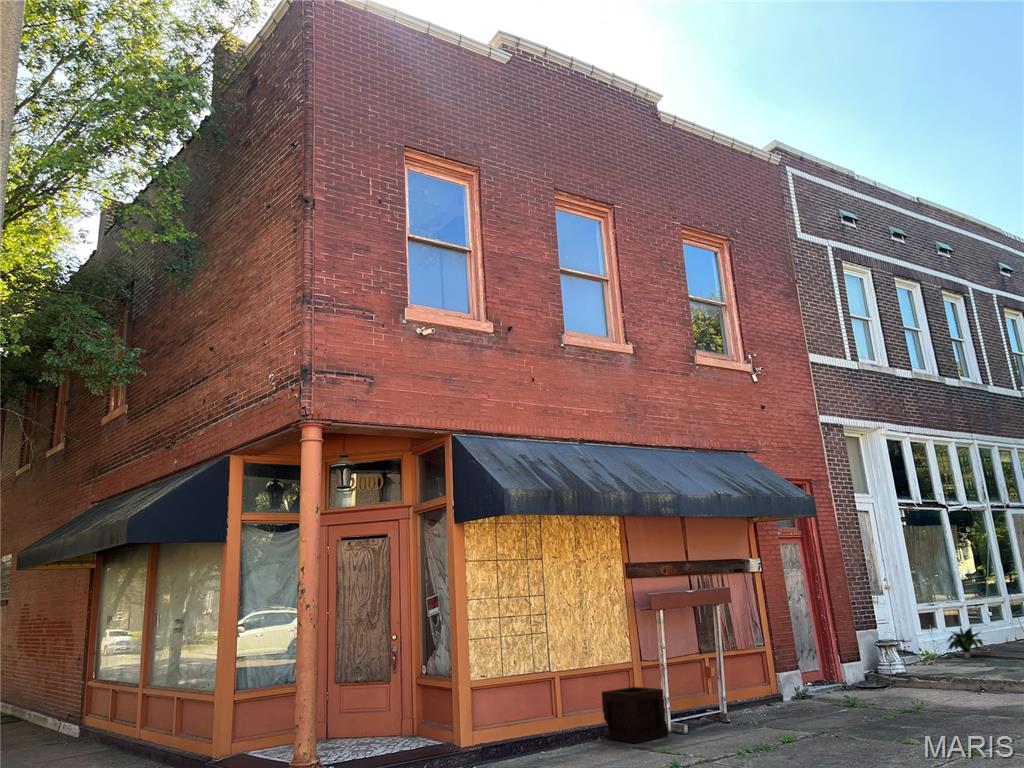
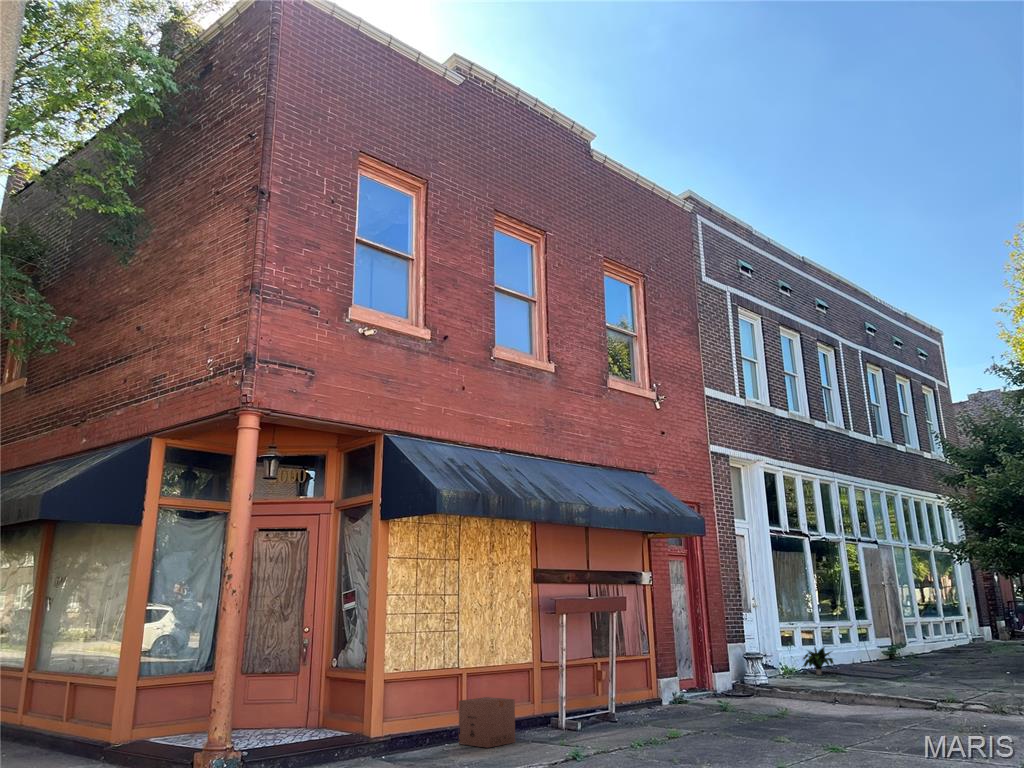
wooden crate: present [602,687,668,743] -> none [504,687,564,738]
cardboard box: none [552,701,615,755] -> present [459,697,515,748]

